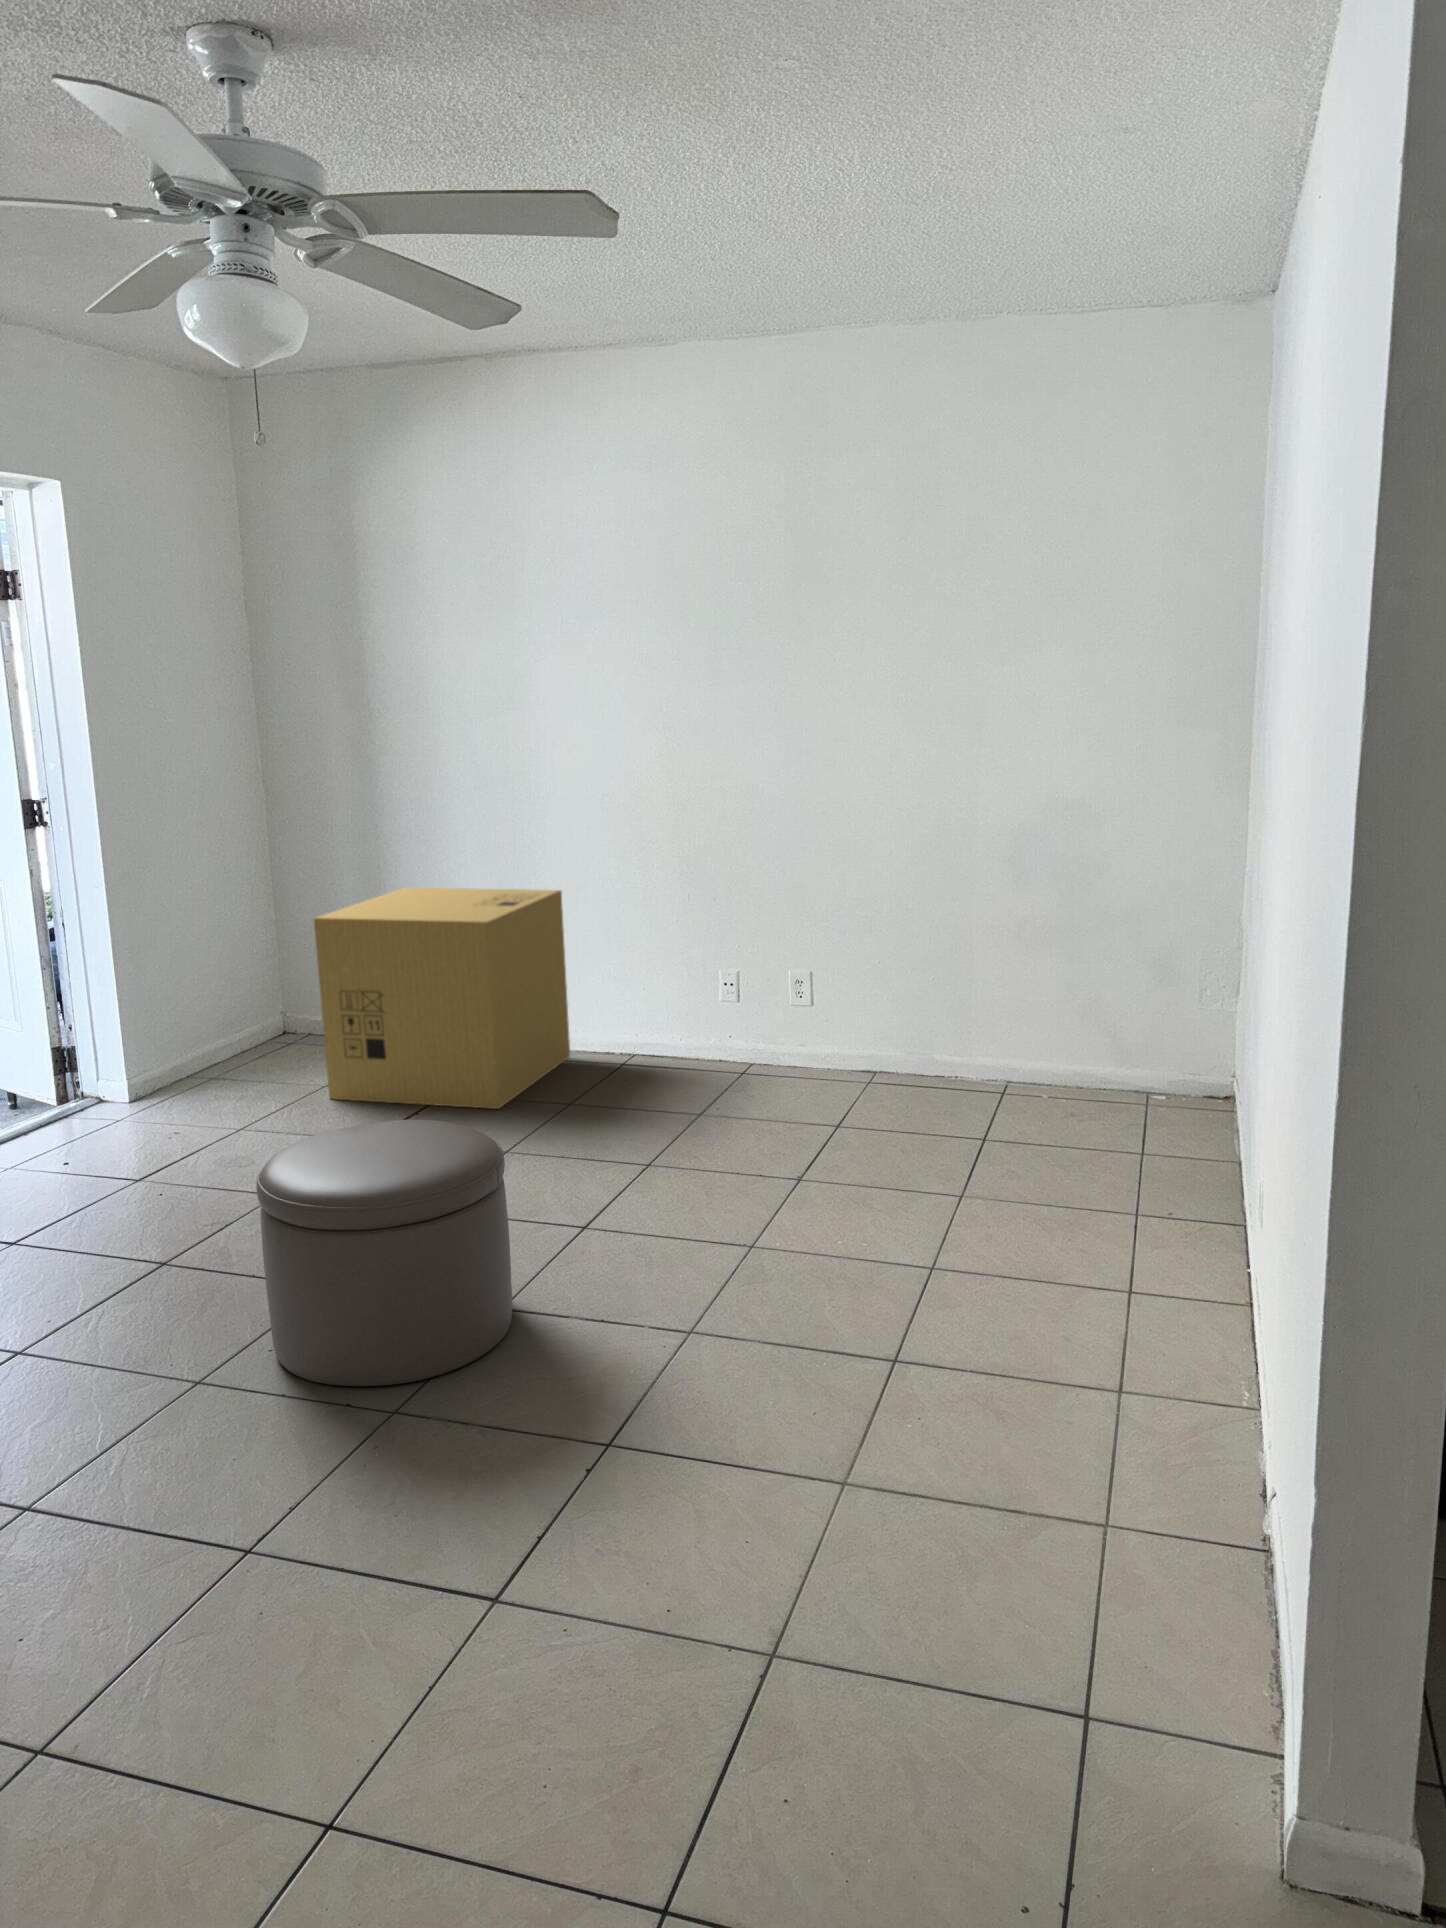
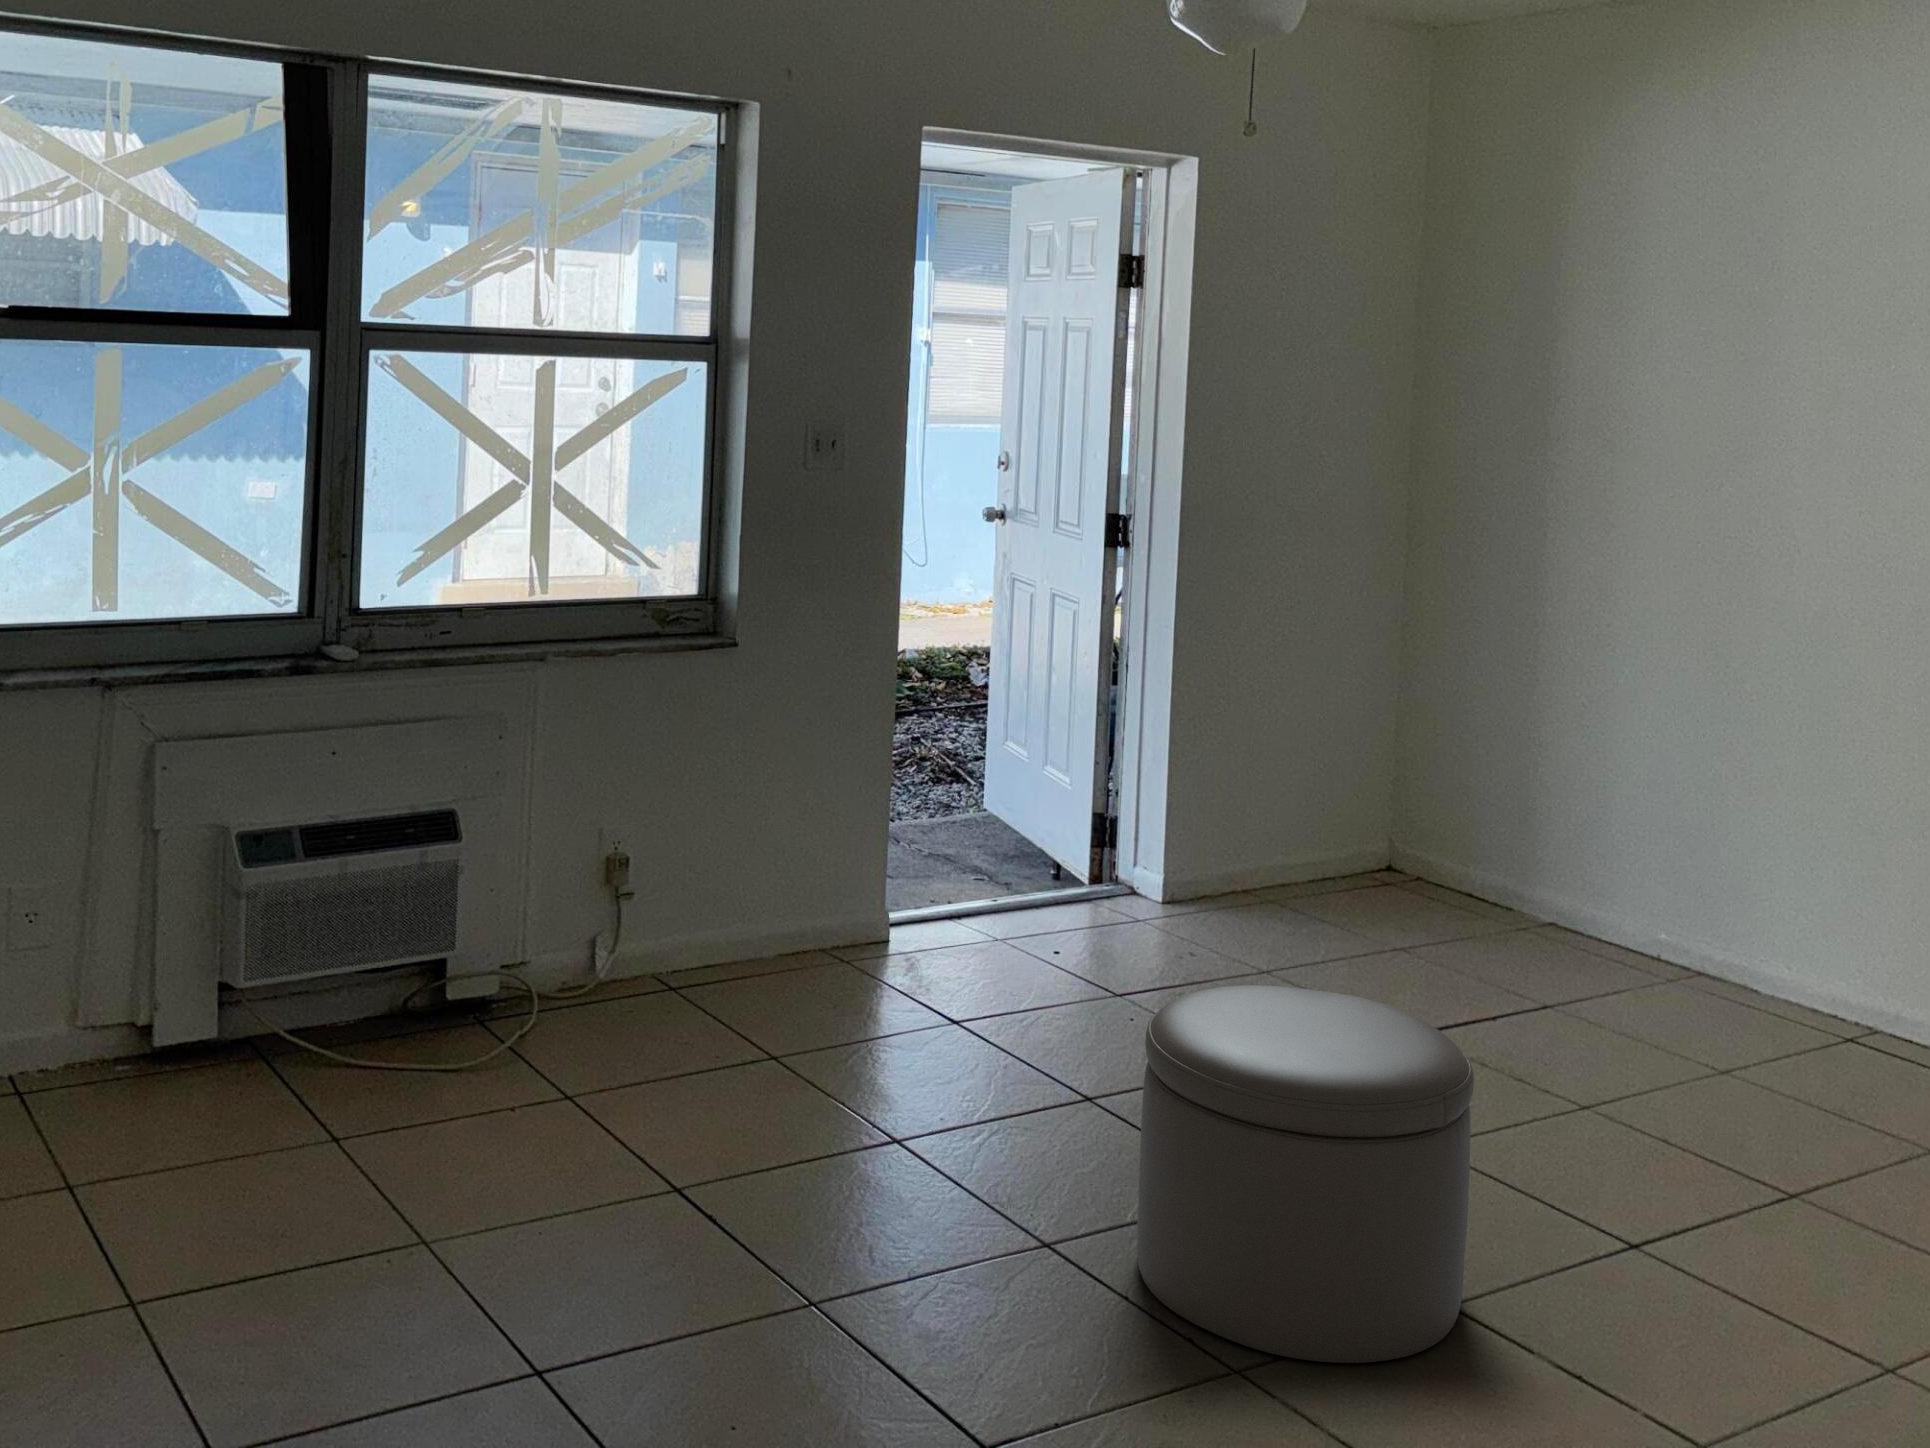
cardboard box: present [314,888,570,1109] -> none [1396,701,1786,1044]

